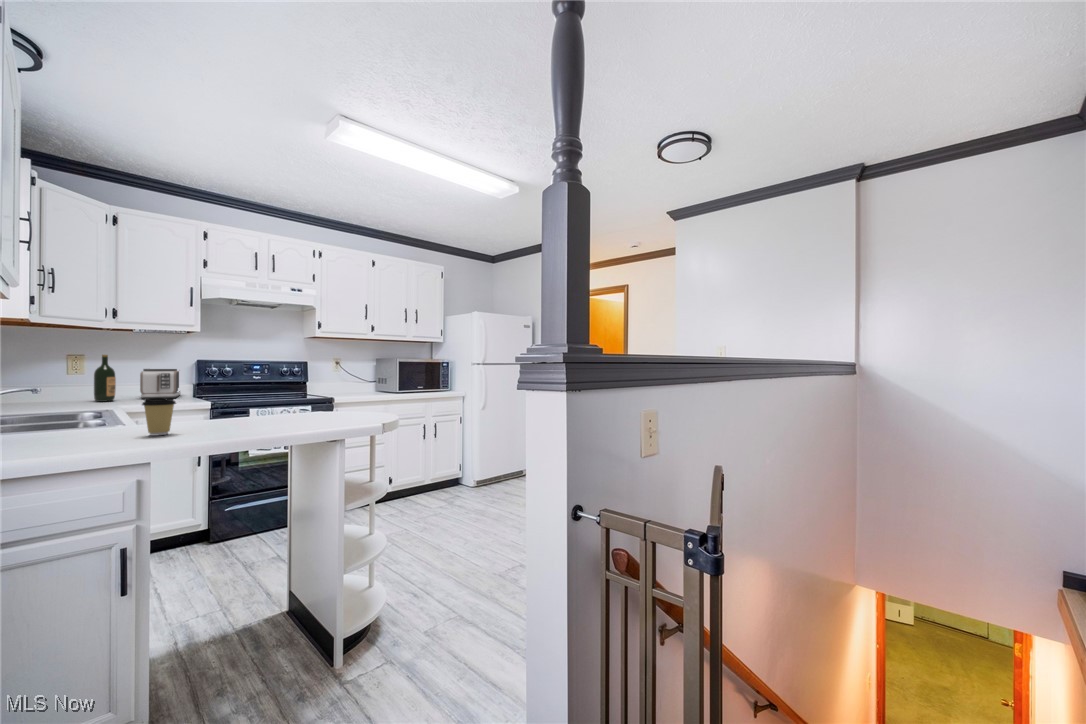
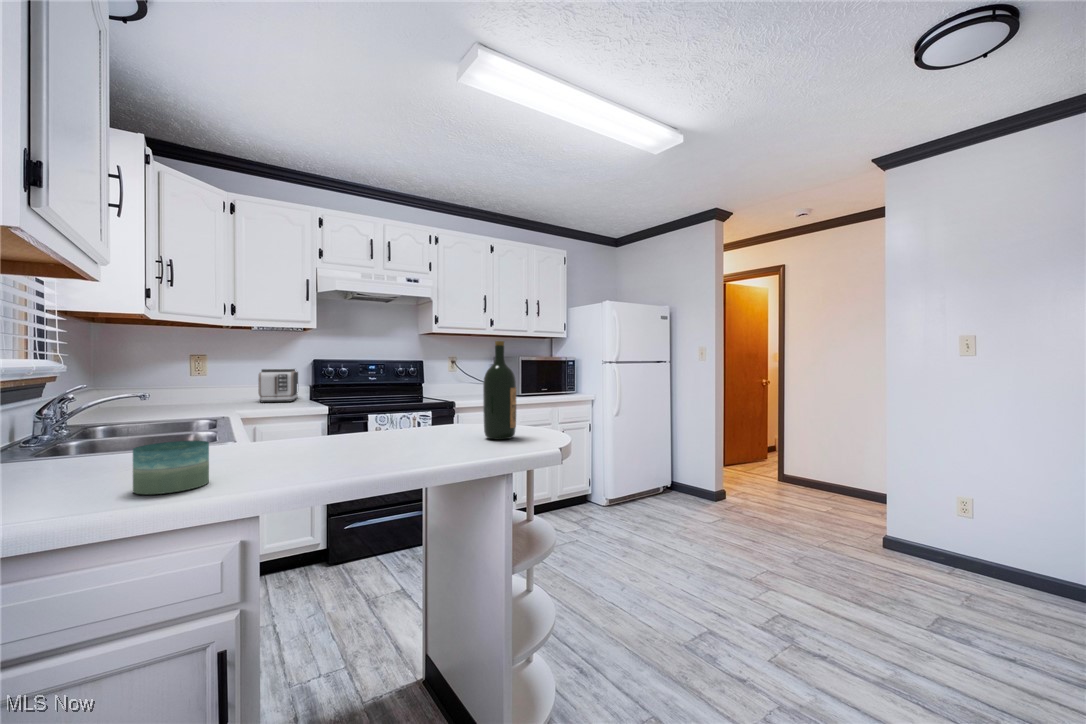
wine bottle: present [94,355,116,402] -> present [483,341,516,440]
coffee cup: present [142,398,176,436] -> none [249,414,294,469]
candle: none [56,415,112,448] -> present [133,441,209,494]

